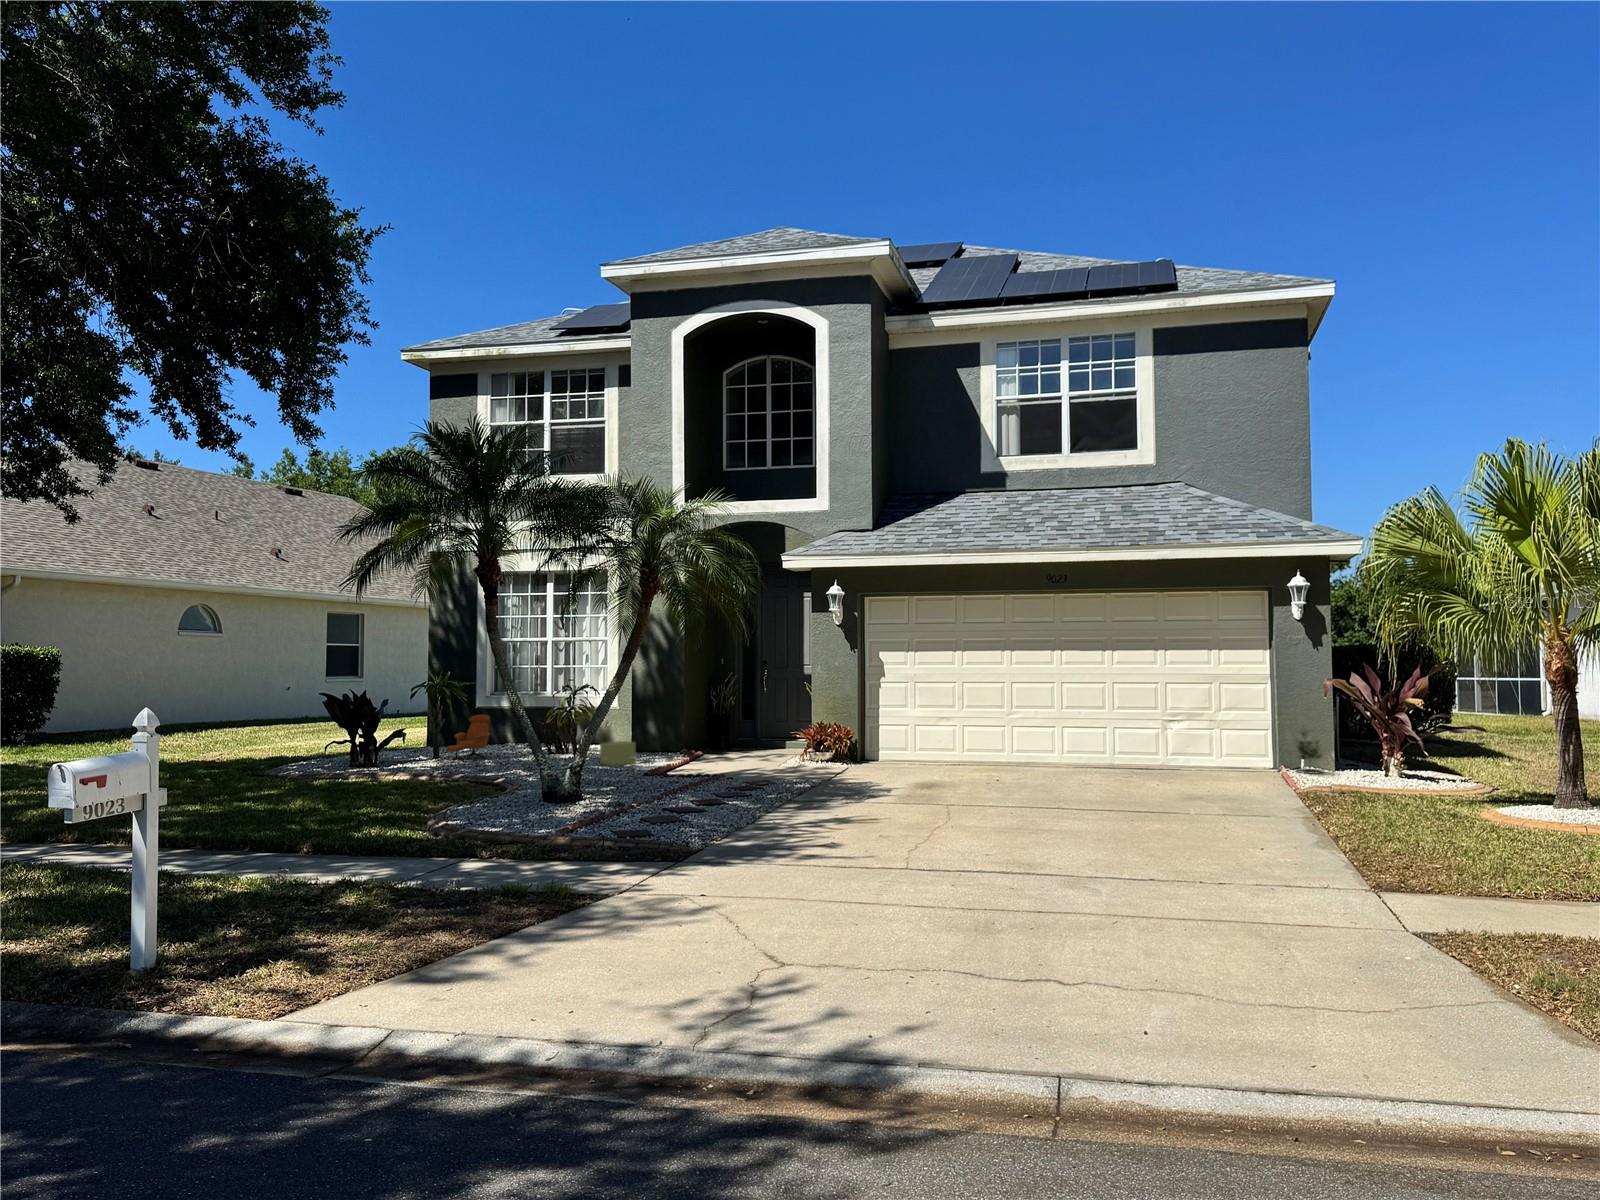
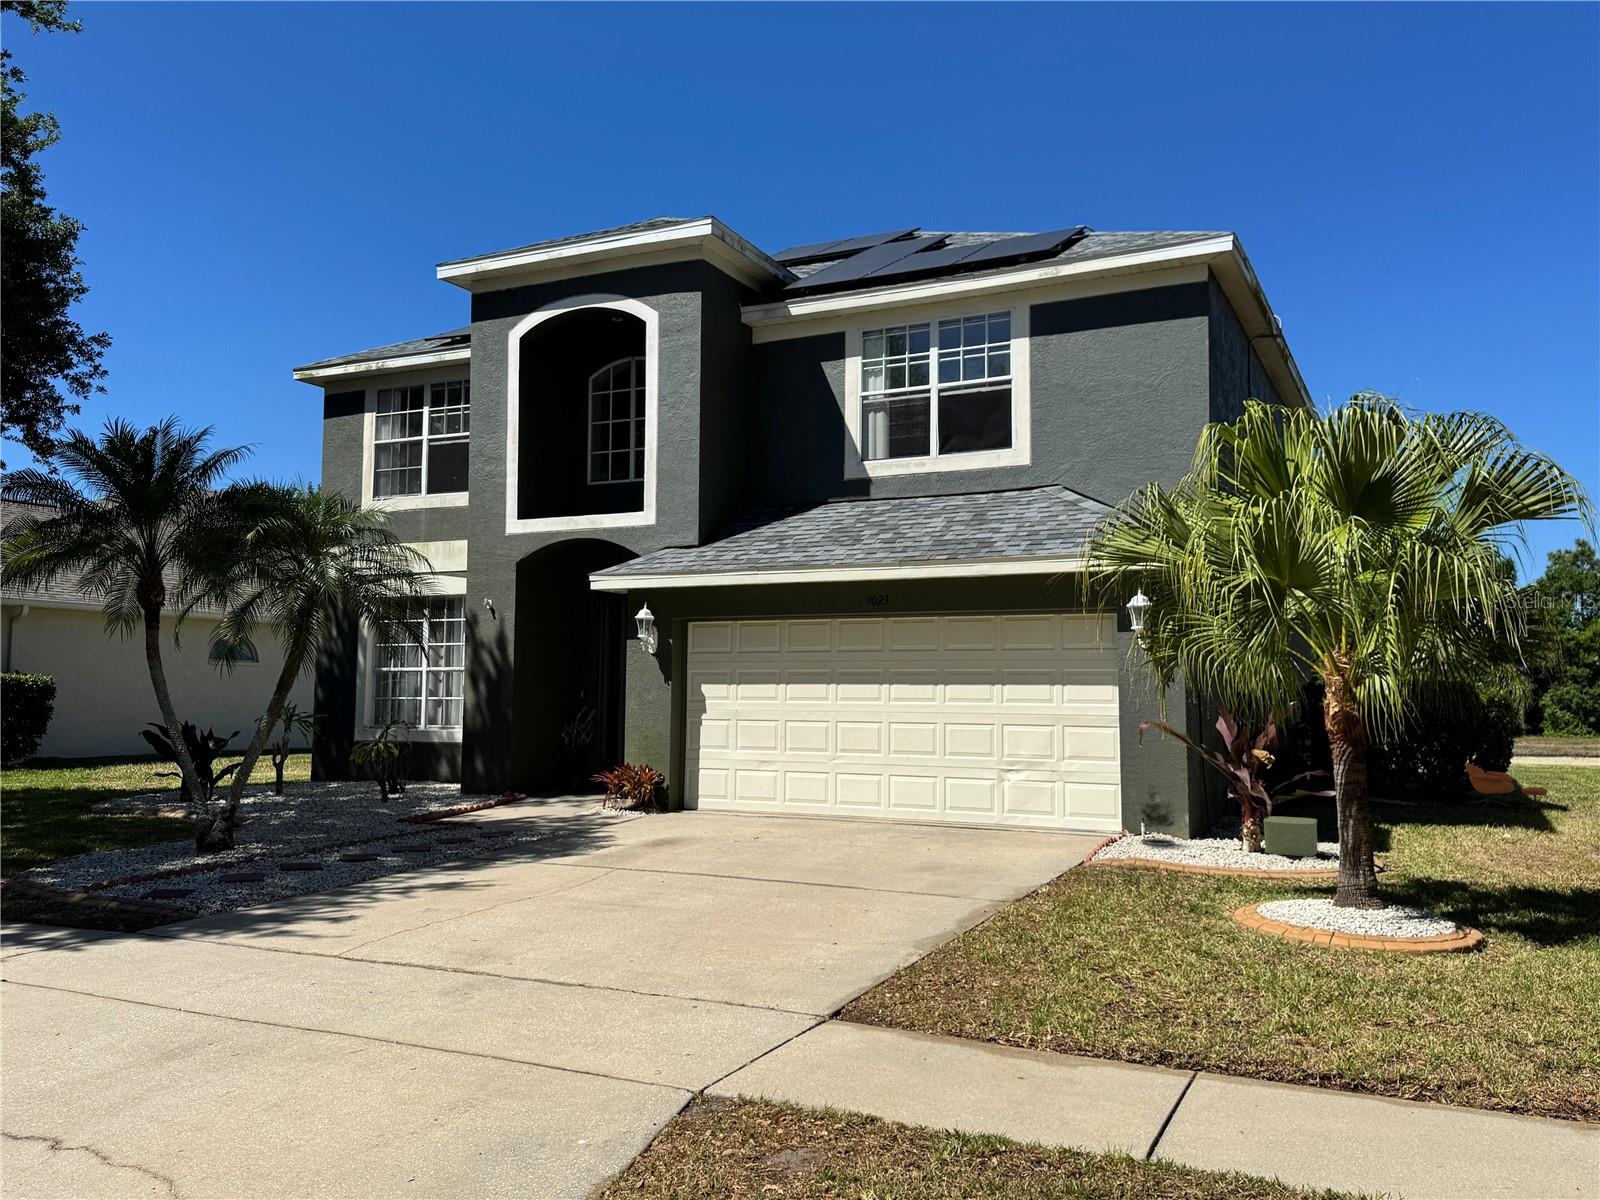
lounge chair: present [447,715,491,763] -> present [1466,756,1552,810]
storage box: present [600,741,636,765] -> present [1263,816,1318,856]

